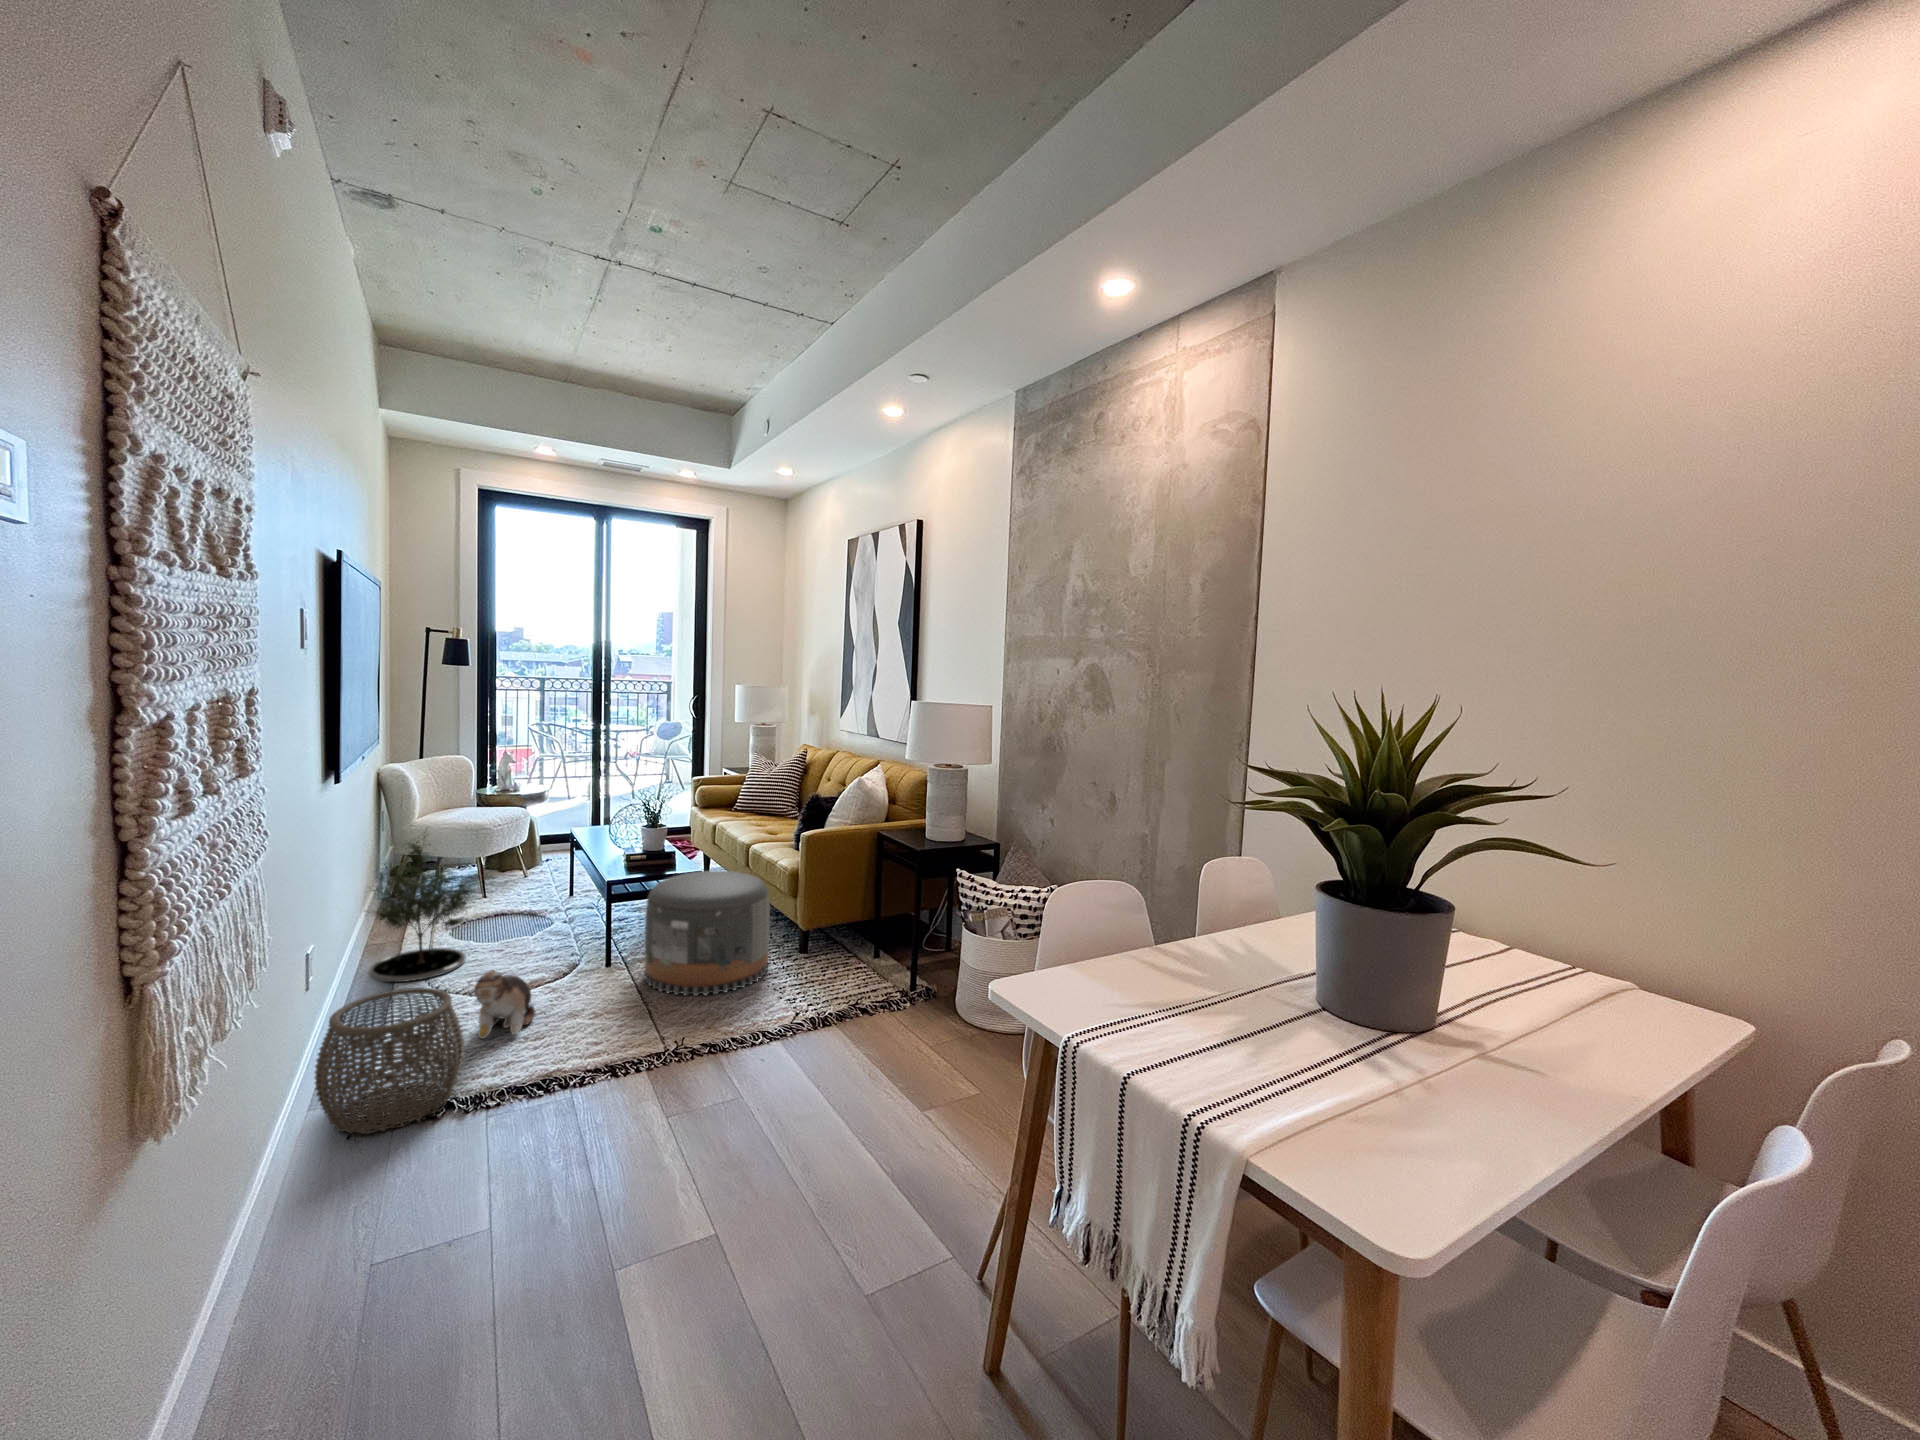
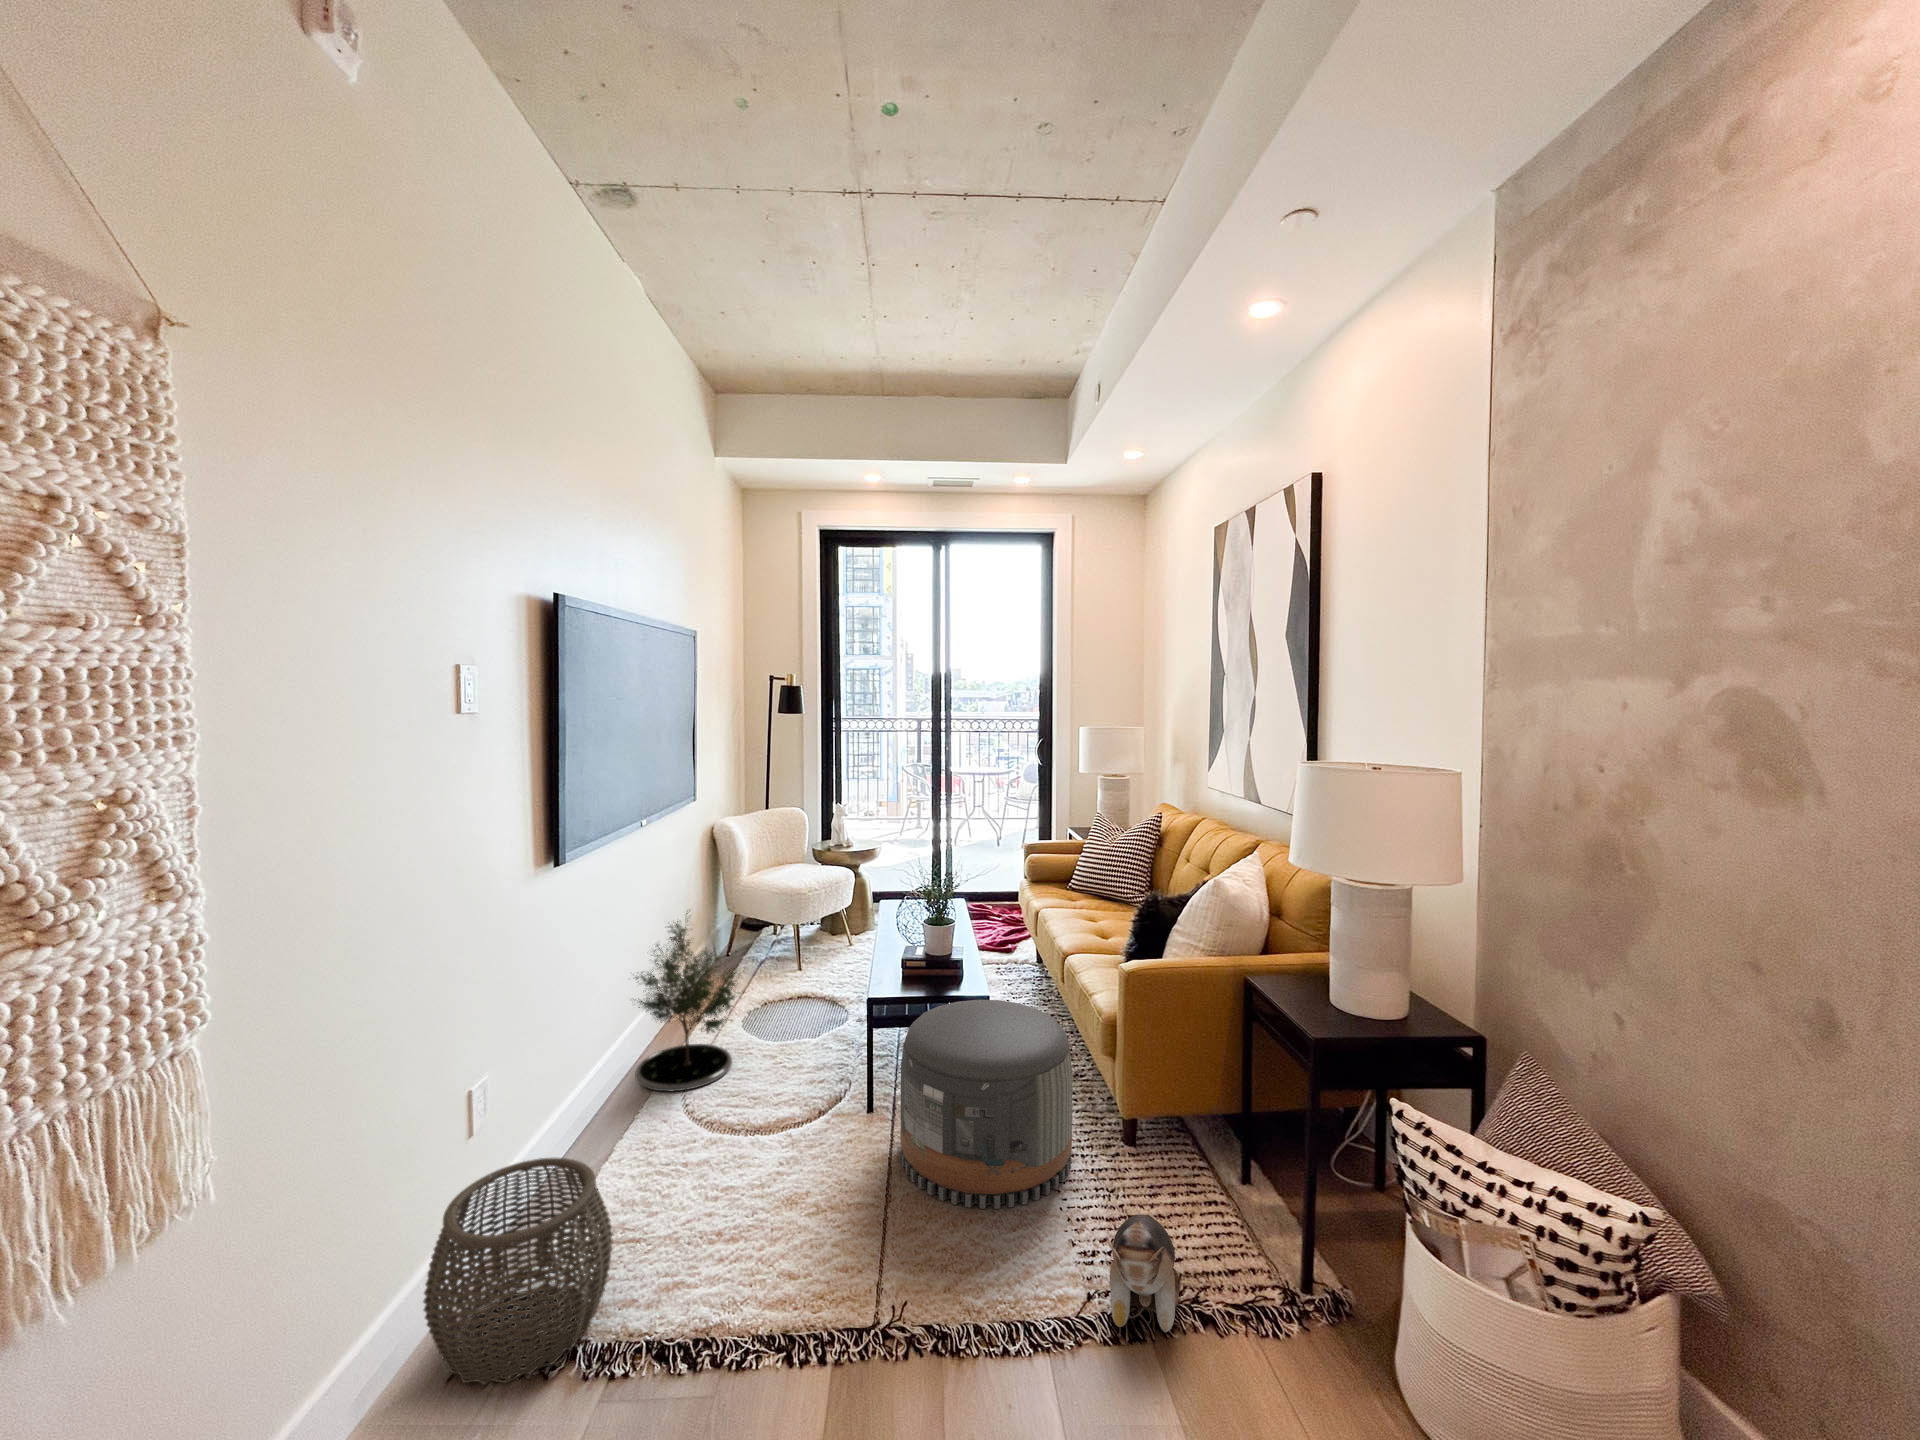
plush toy: present [469,970,535,1039] -> present [1107,1214,1180,1332]

